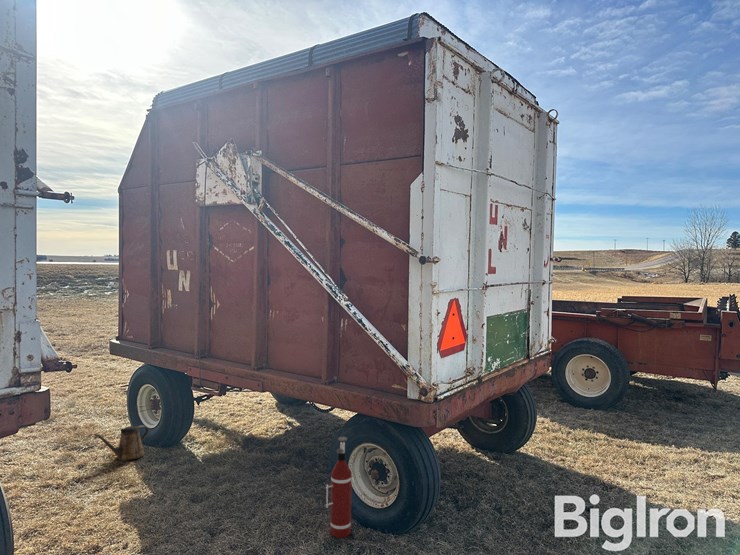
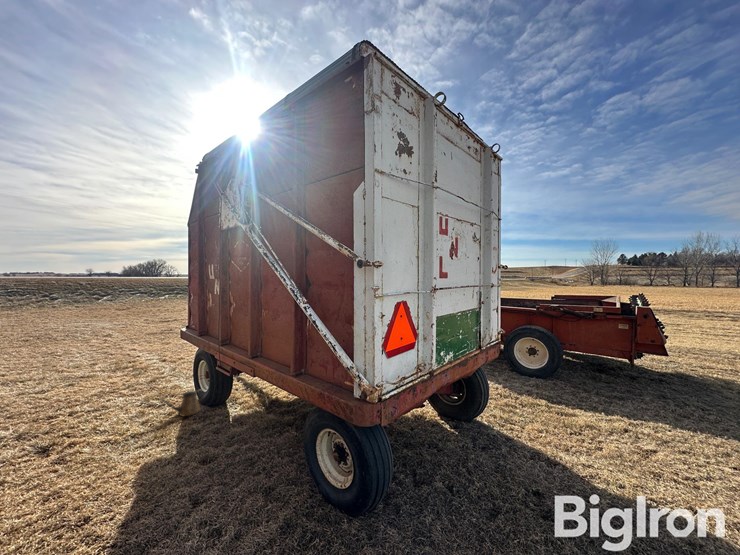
fire extinguisher: present [324,437,352,538] -> none [287,424,314,519]

